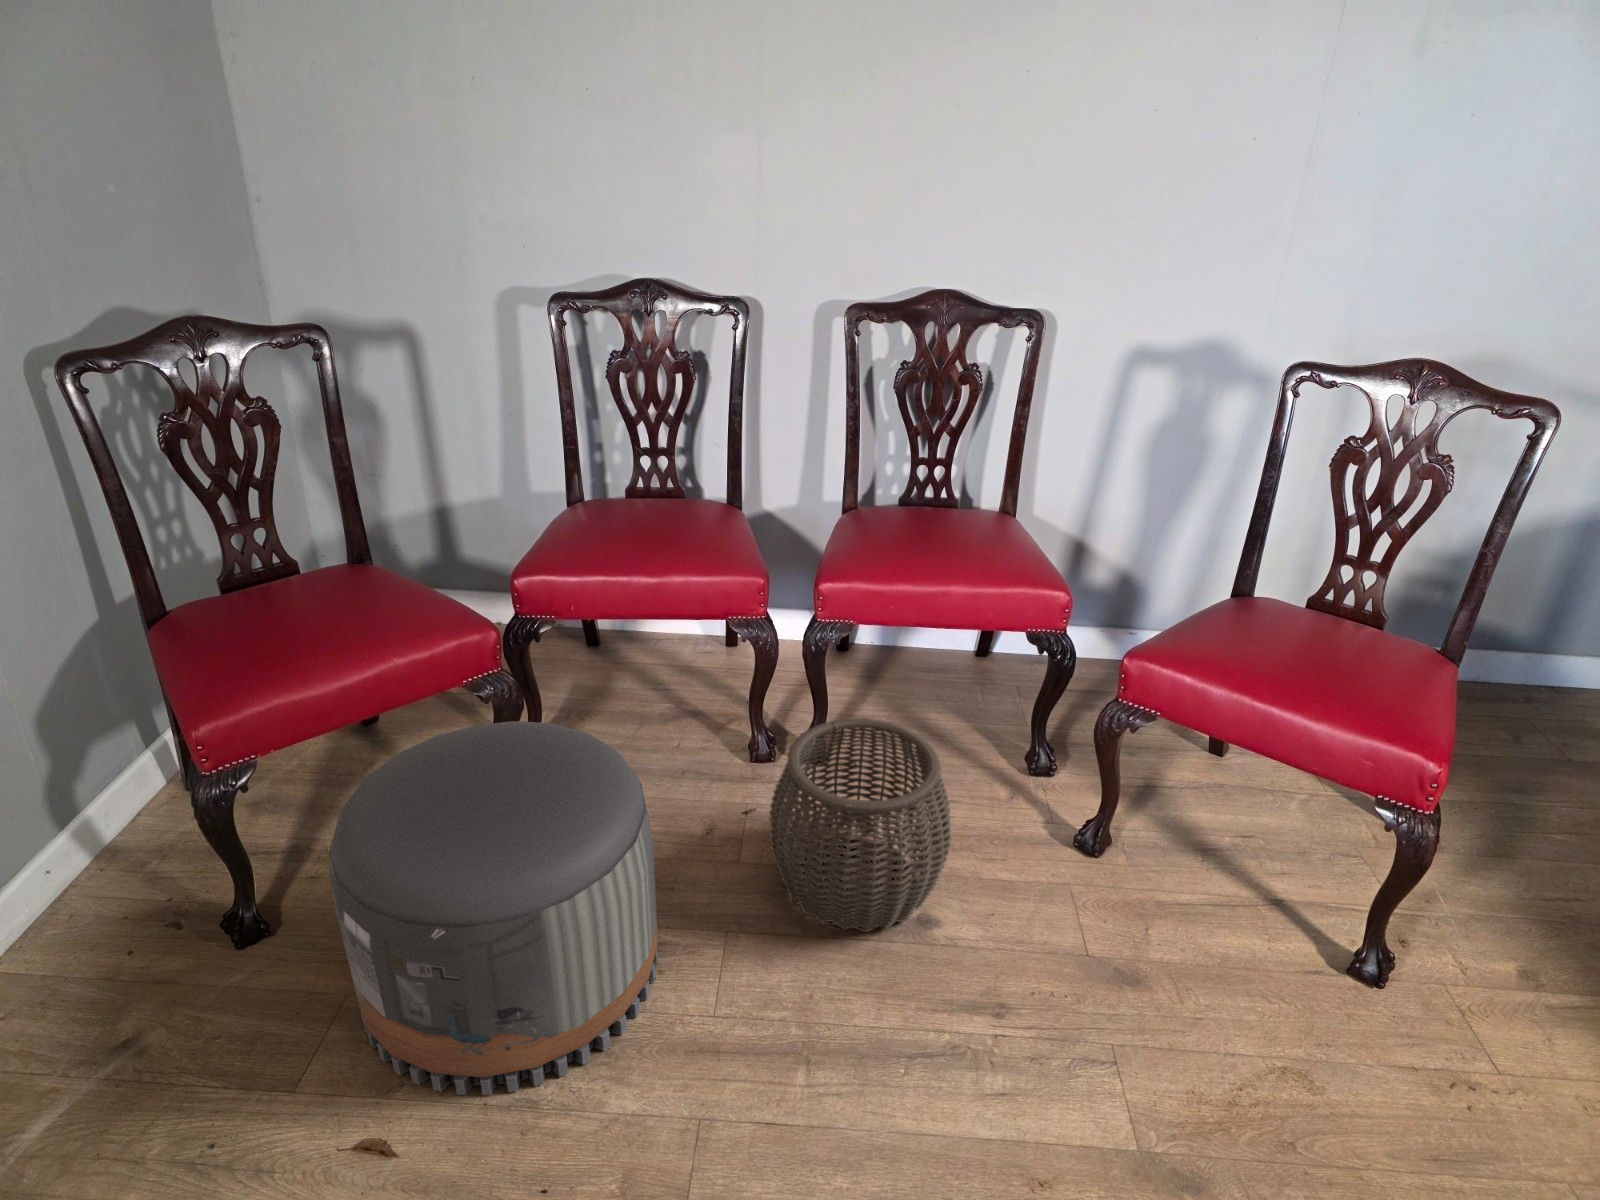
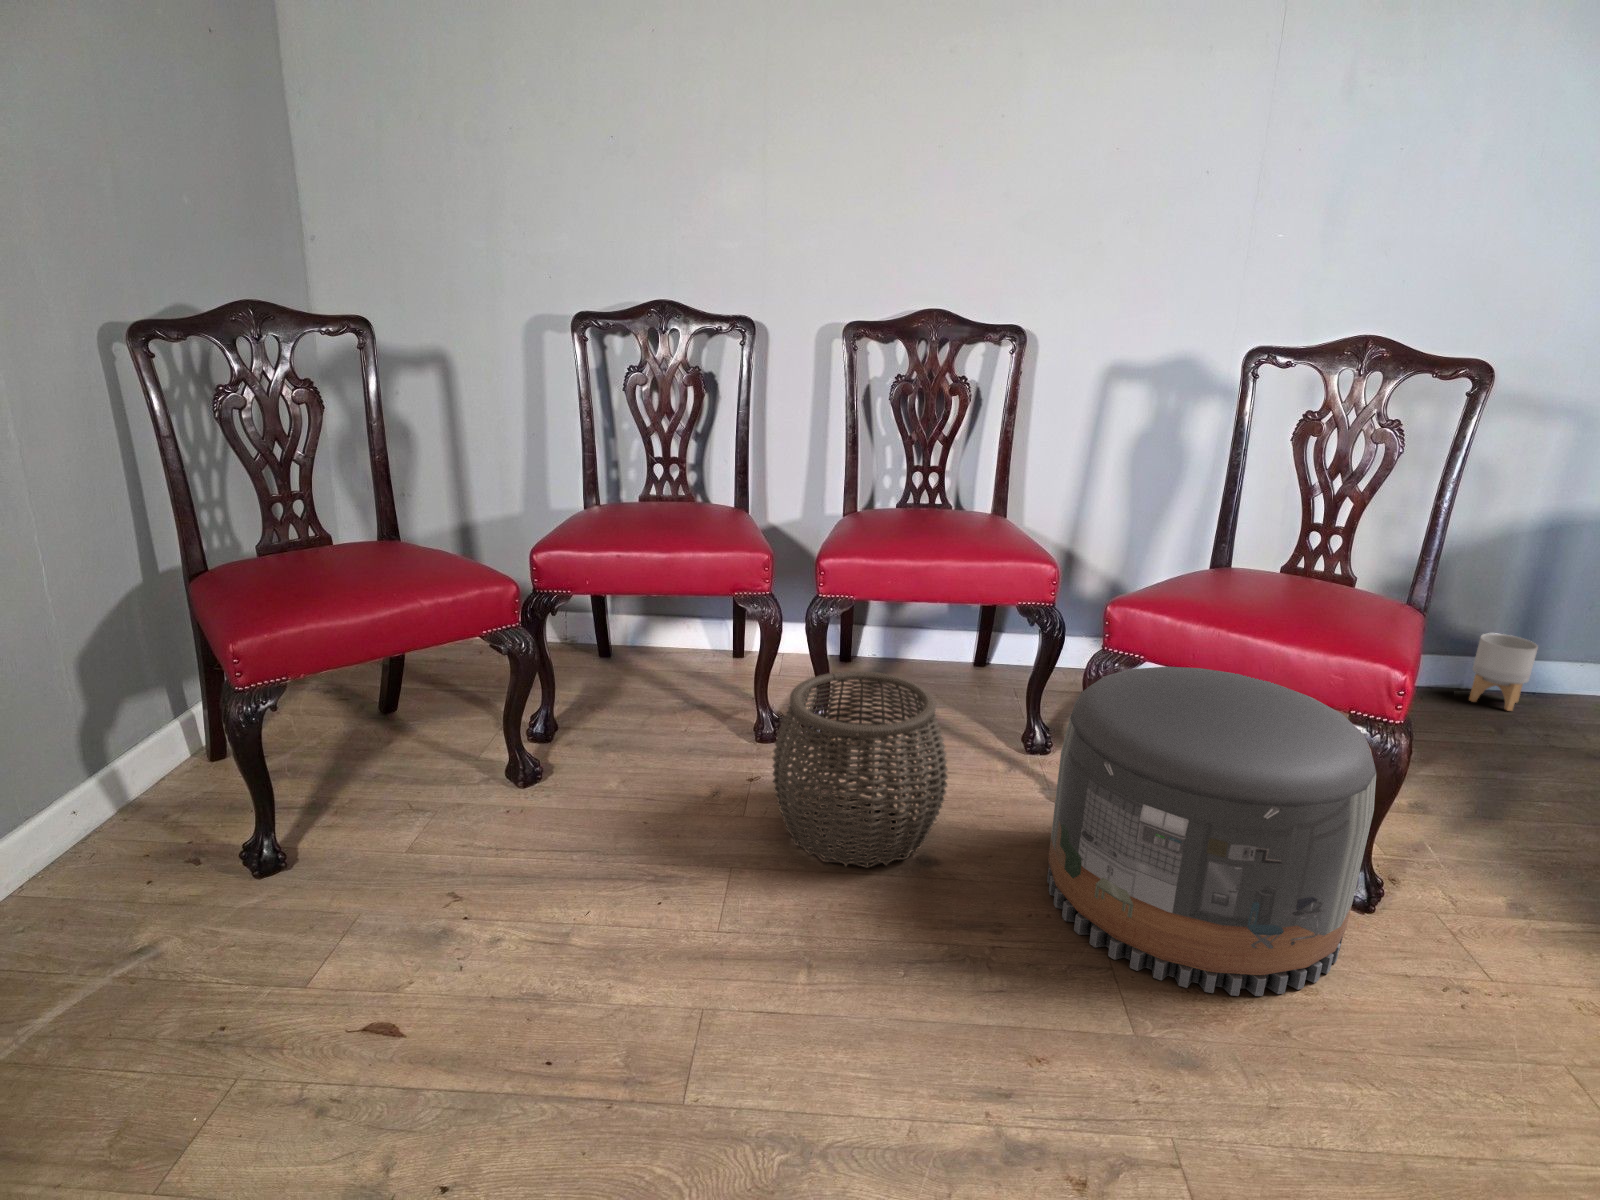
planter: none [1487,632,1566,715] -> present [1469,633,1538,711]
pouf: present [329,721,658,1095] -> present [1047,667,1376,996]

